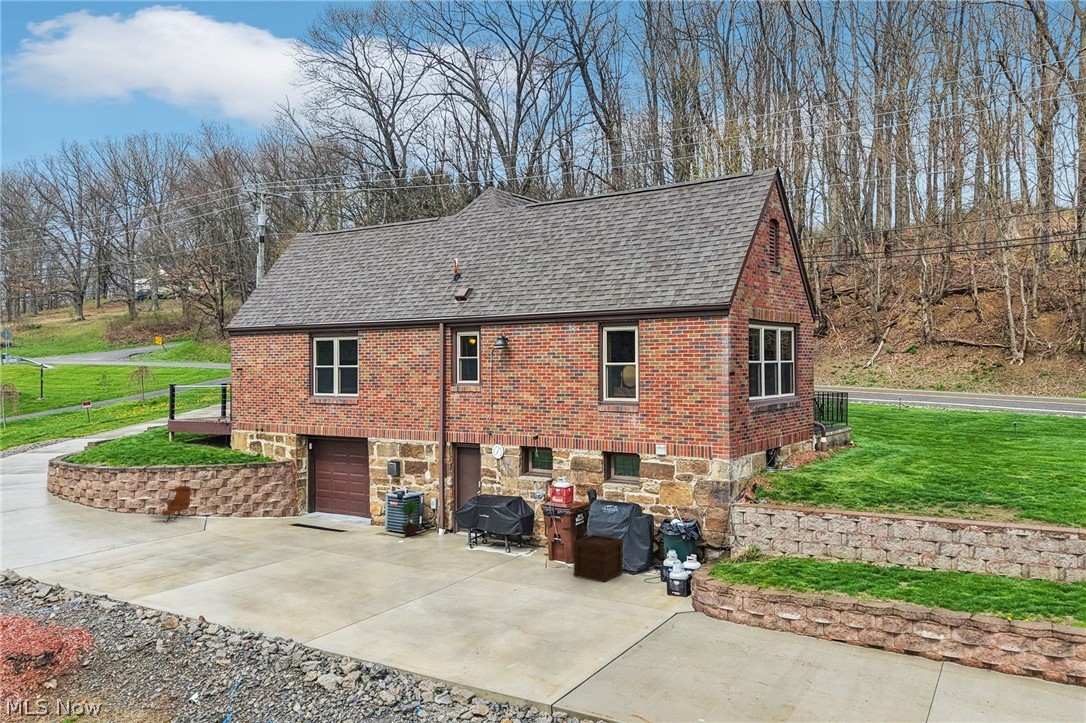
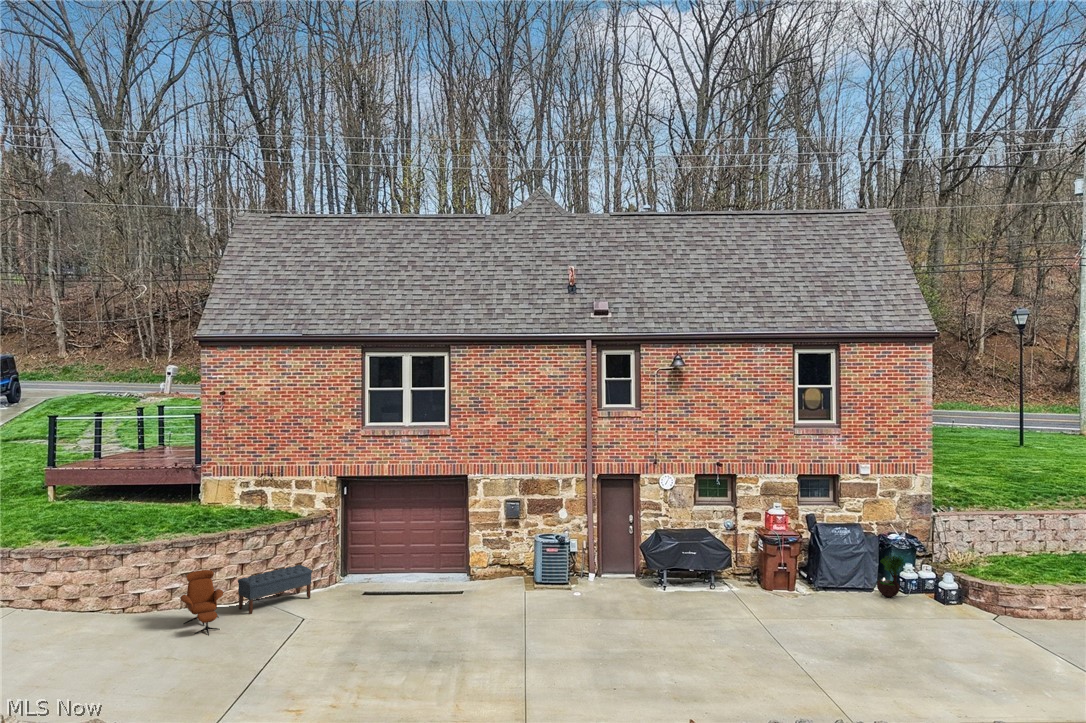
bench: none [206,493,256,519] -> present [238,565,312,614]
potted tree: present [400,500,419,535] -> present [877,556,904,597]
wooden crate: present [574,534,623,582] -> none [825,559,877,607]

